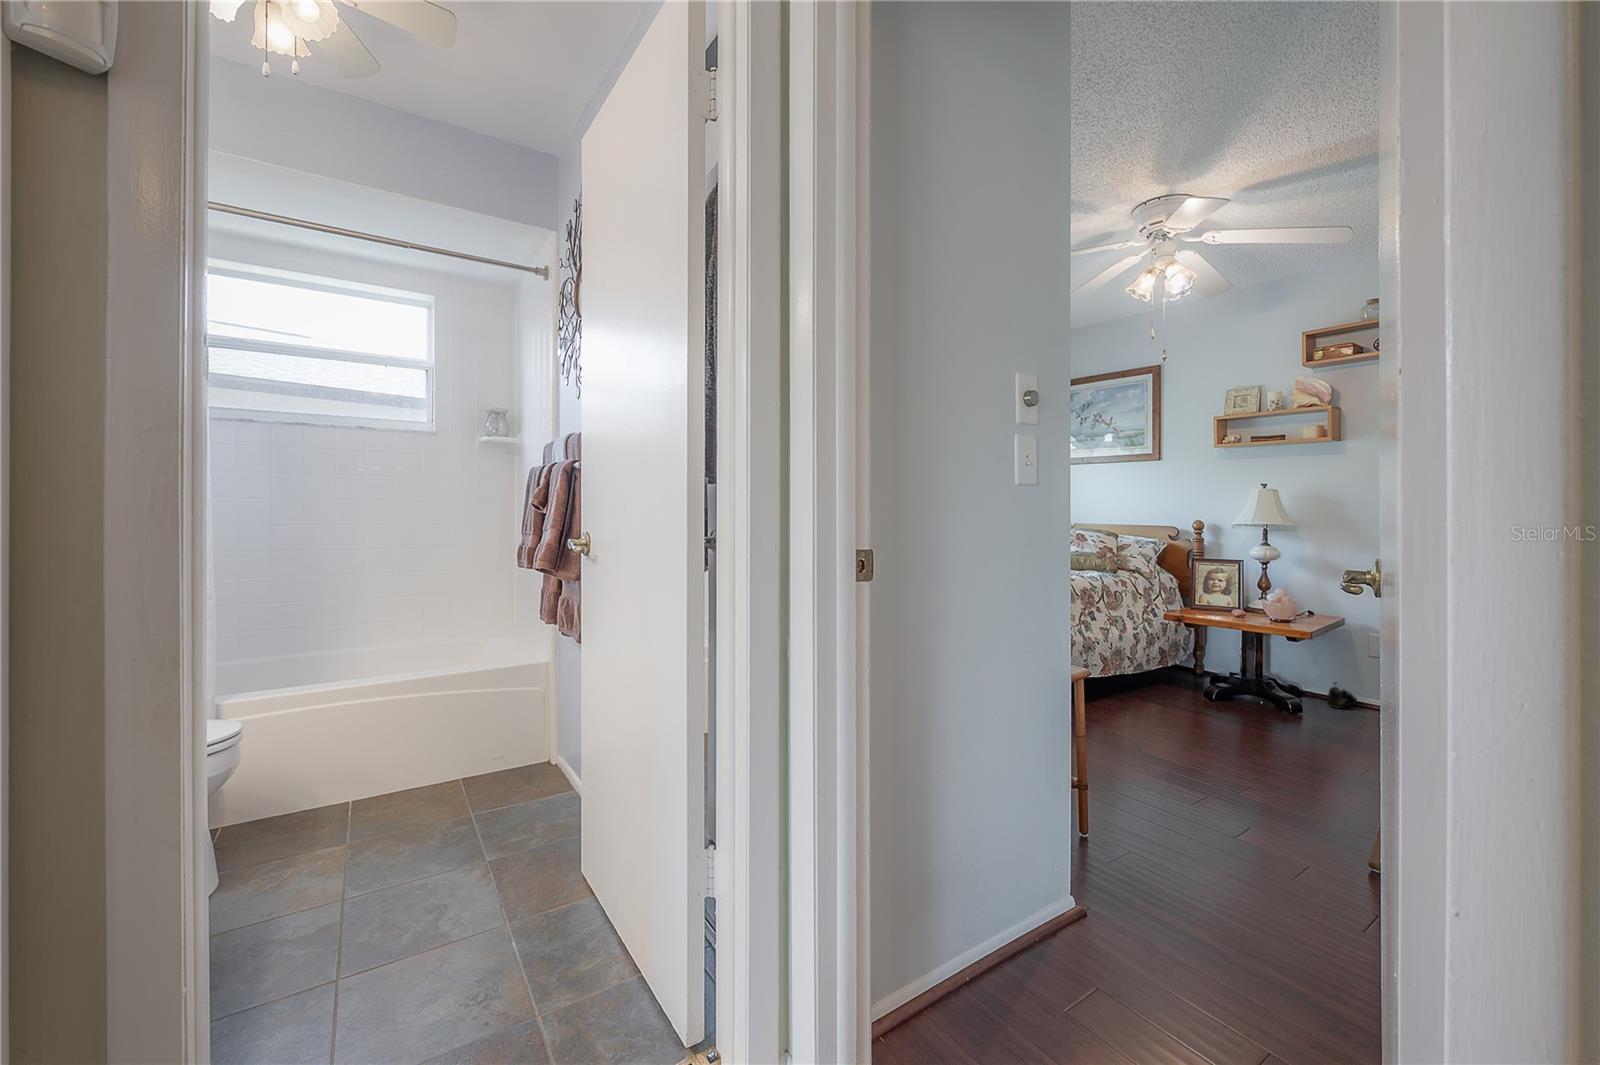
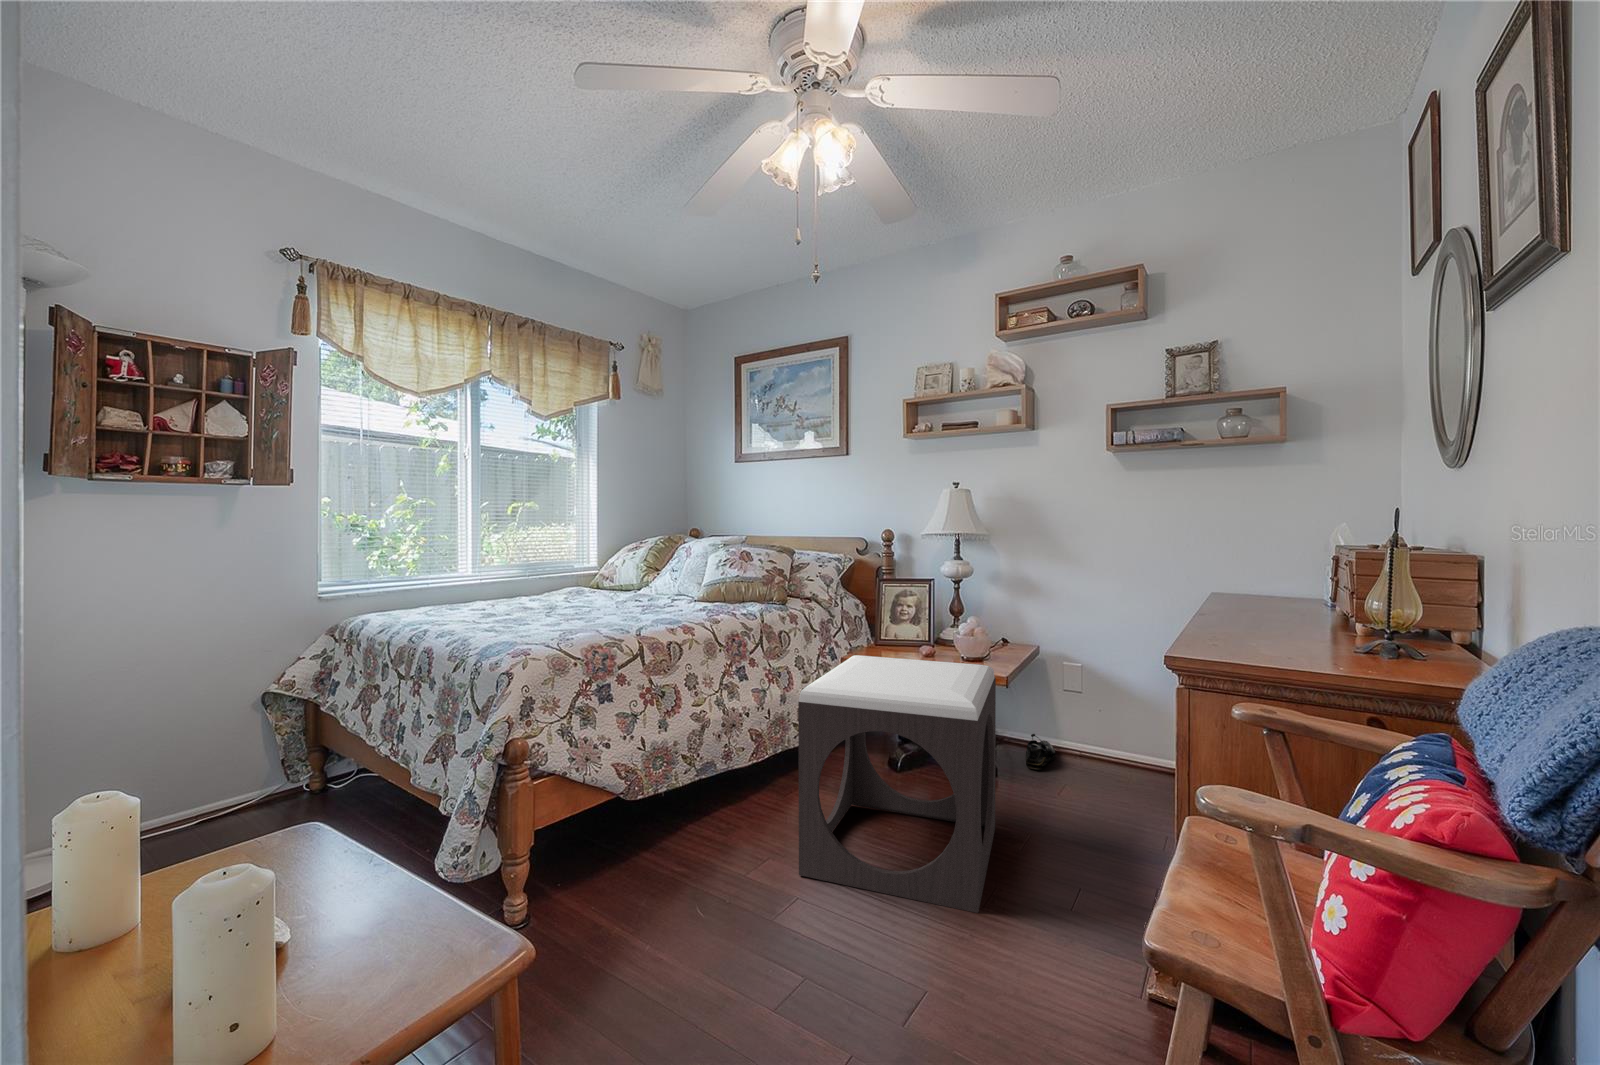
footstool: none [1151,606,1301,761] -> present [798,655,996,913]

